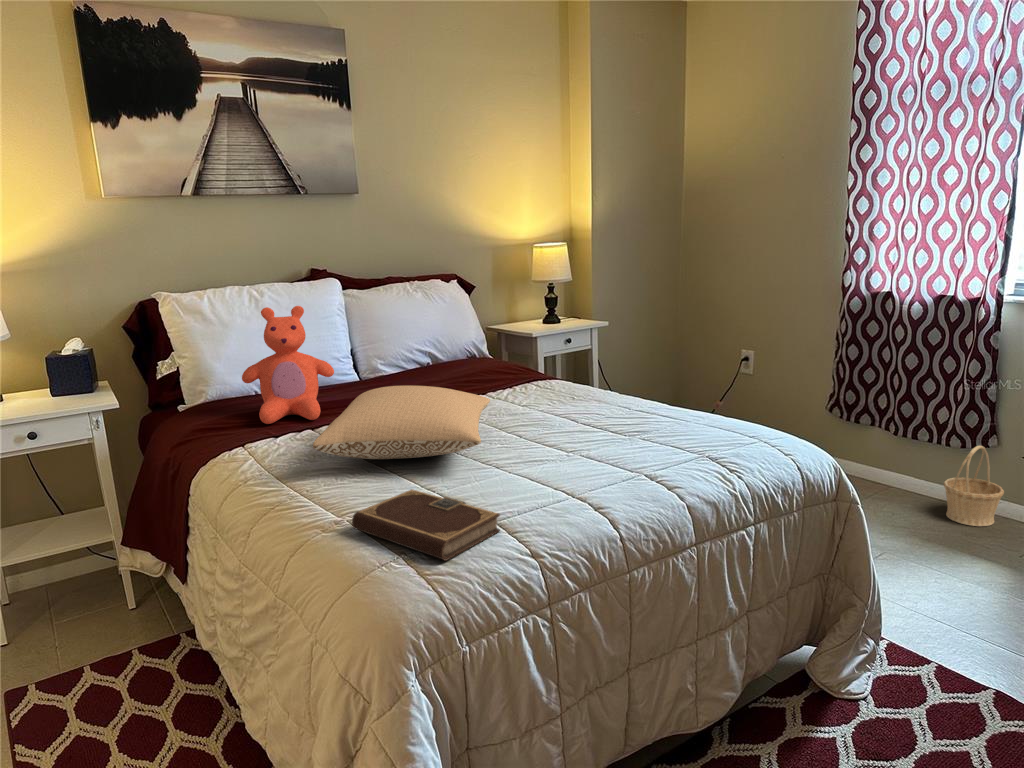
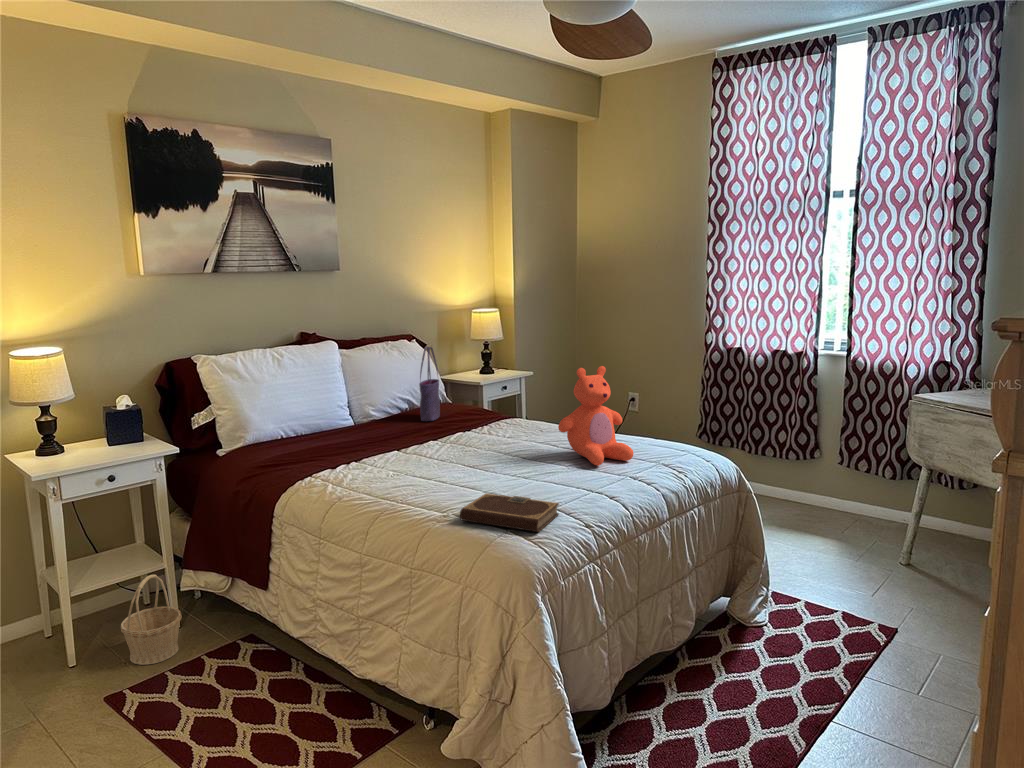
tote bag: none [431,285,462,379] -> present [419,347,440,421]
teddy bear: present [242,306,334,424] -> present [558,366,634,466]
pillow: present [313,386,490,459] -> none [394,424,519,478]
basket: present [944,446,1004,526] -> present [121,575,182,665]

